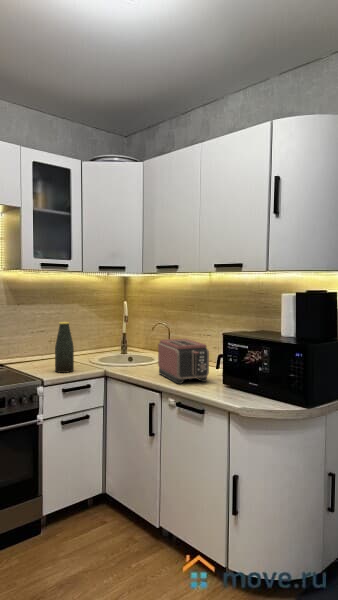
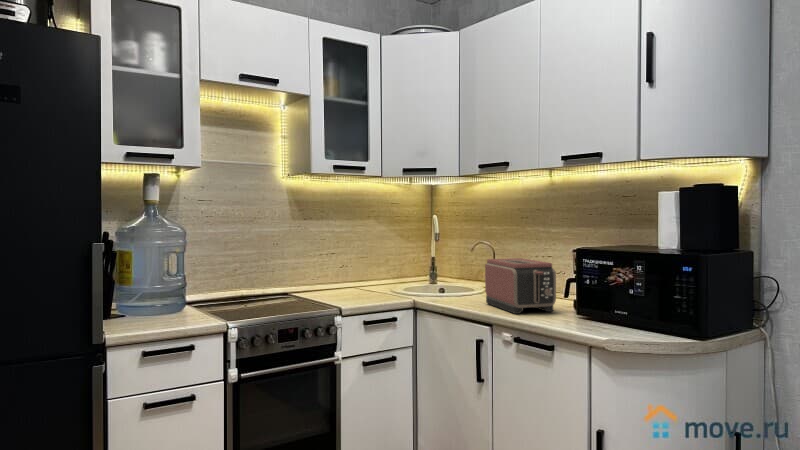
bottle: present [55,322,74,373] -> none [353,238,376,302]

